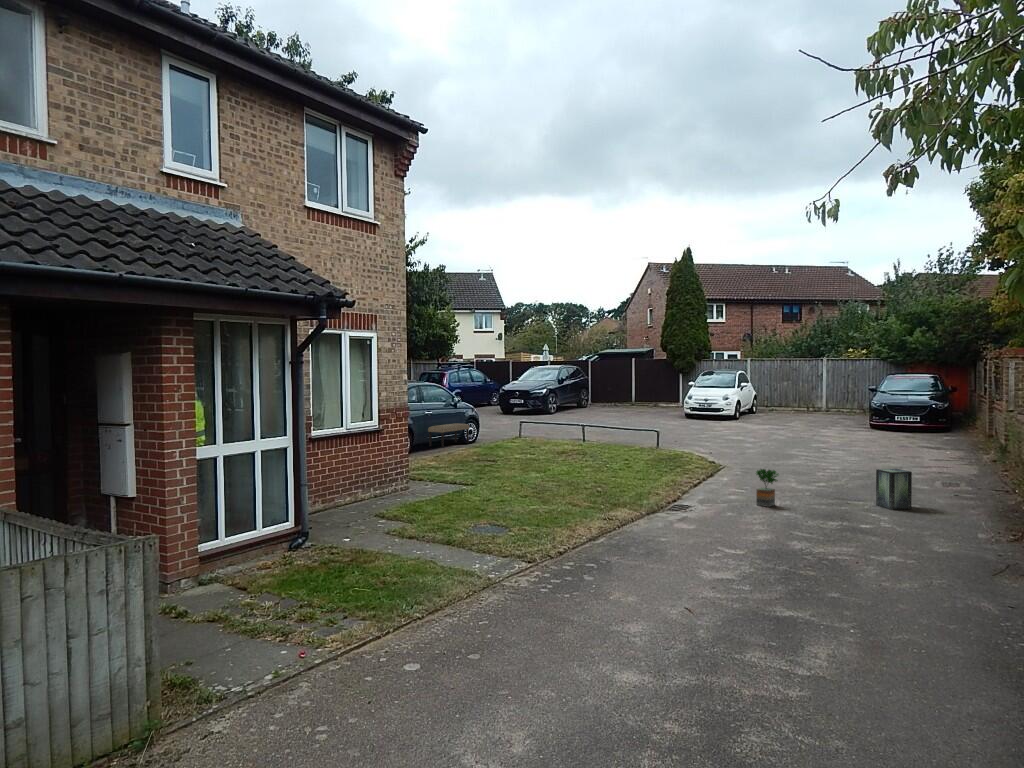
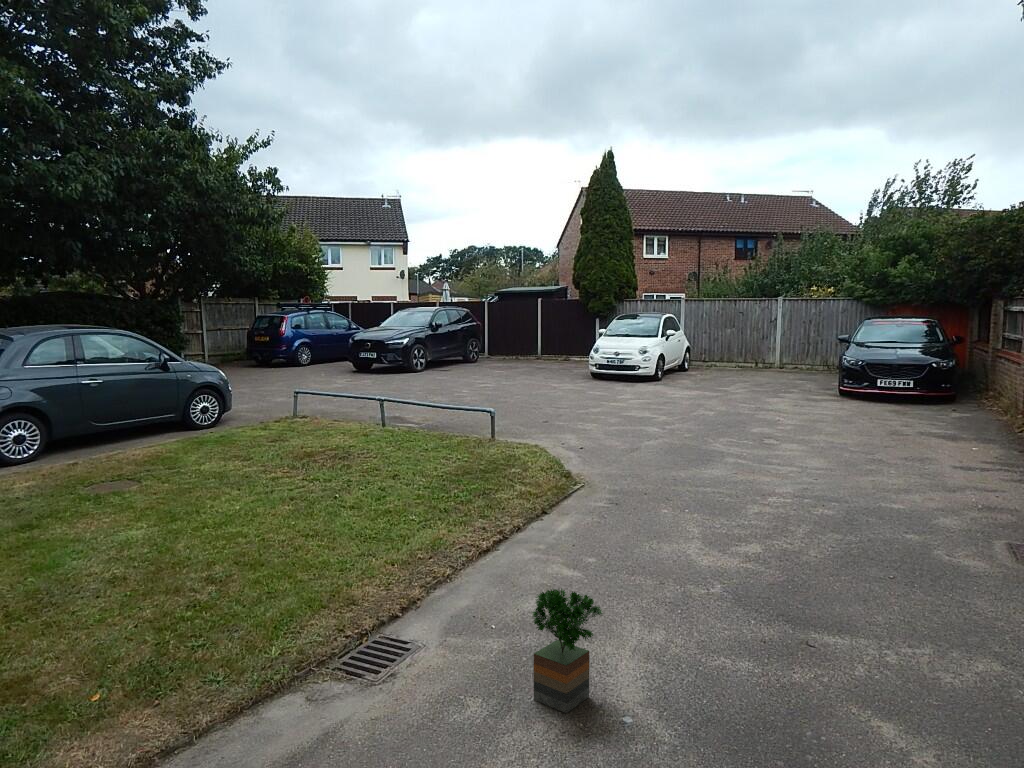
bench: present [428,423,469,447] -> none [89,398,180,443]
storage box: present [876,469,912,510] -> none [883,581,999,725]

